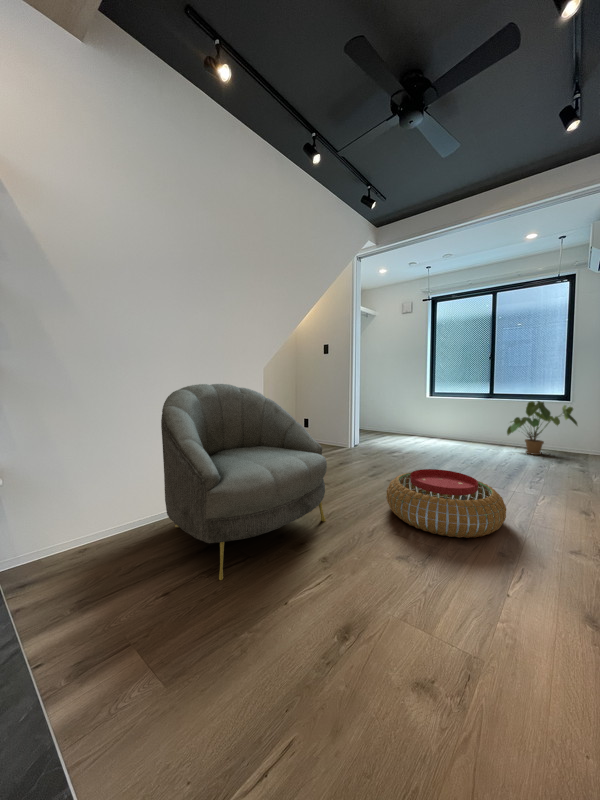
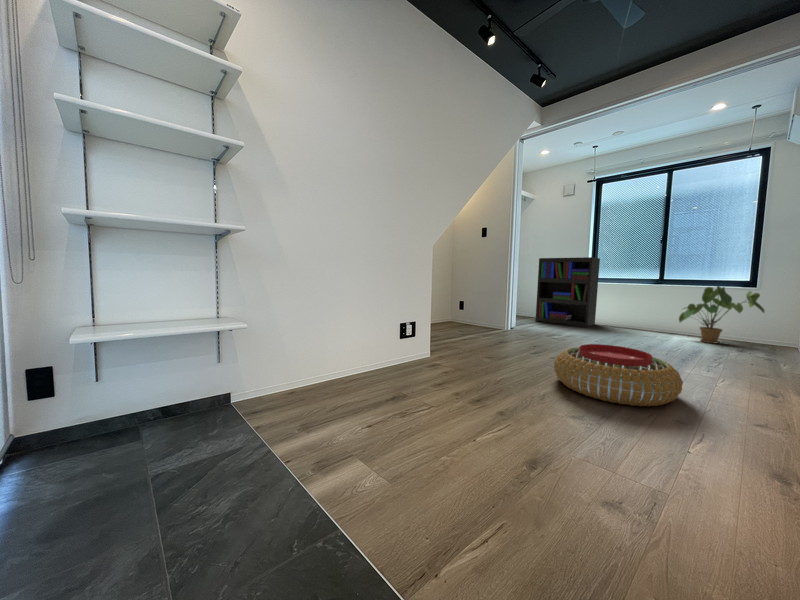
bookshelf: none [380,373,437,441] -> present [536,257,600,327]
armchair: present [161,384,327,580] -> none [355,258,499,420]

